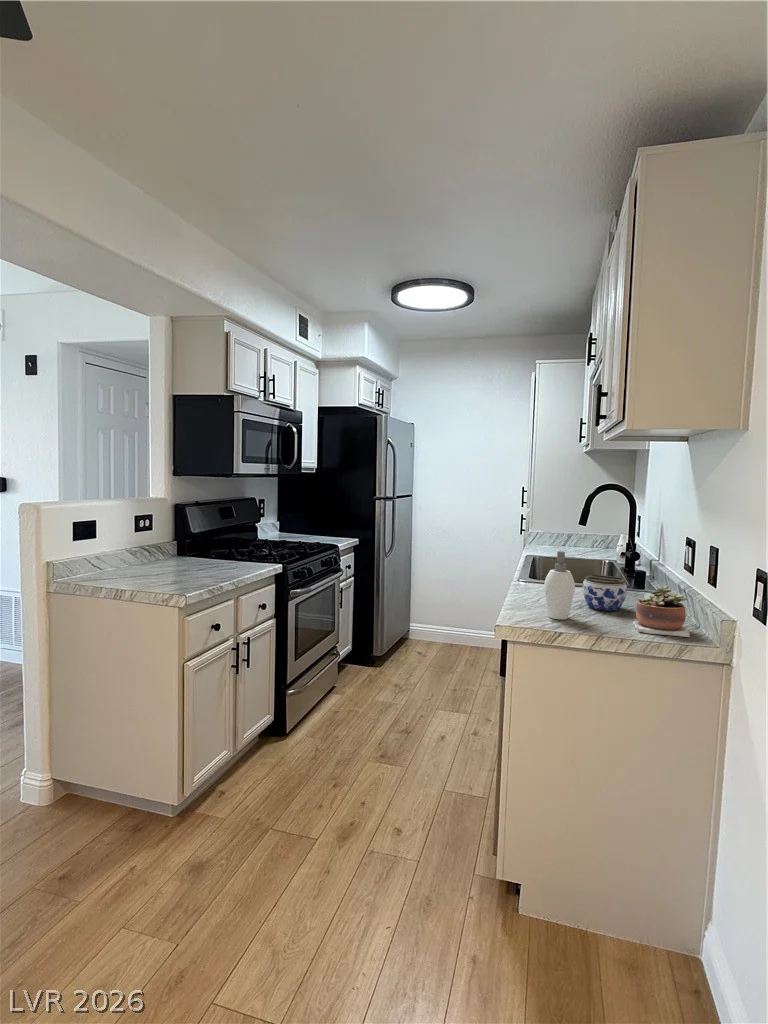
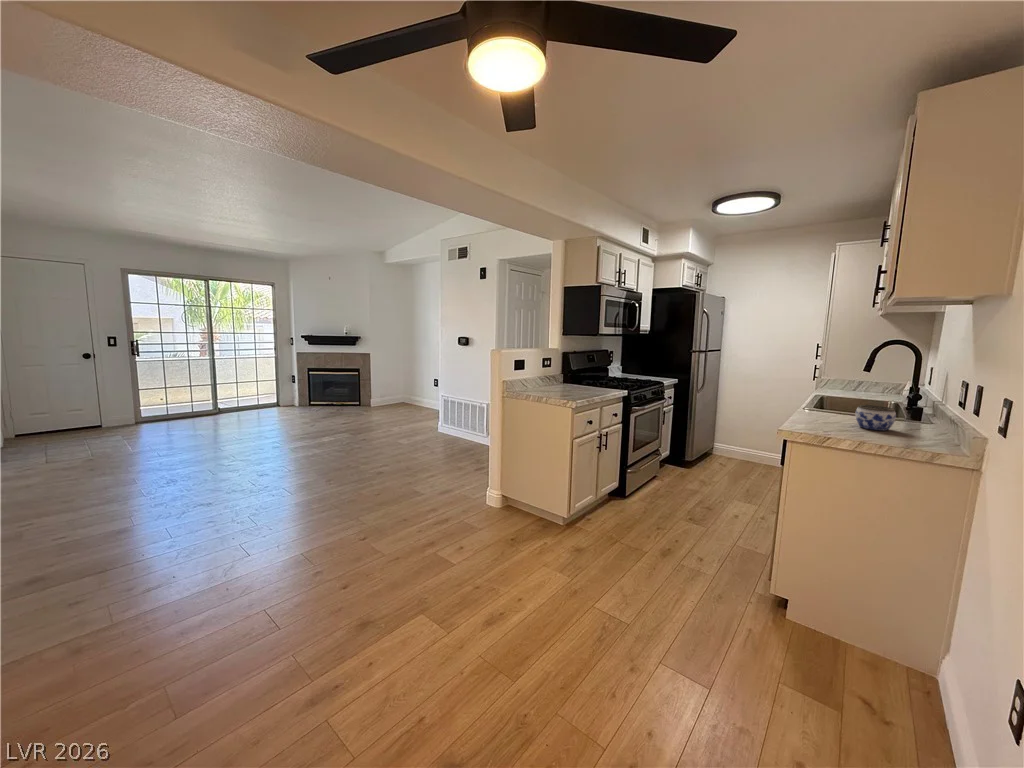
soap dispenser: present [544,551,584,619] -> none [820,385,855,431]
succulent plant: present [633,586,690,637] -> none [896,413,947,450]

